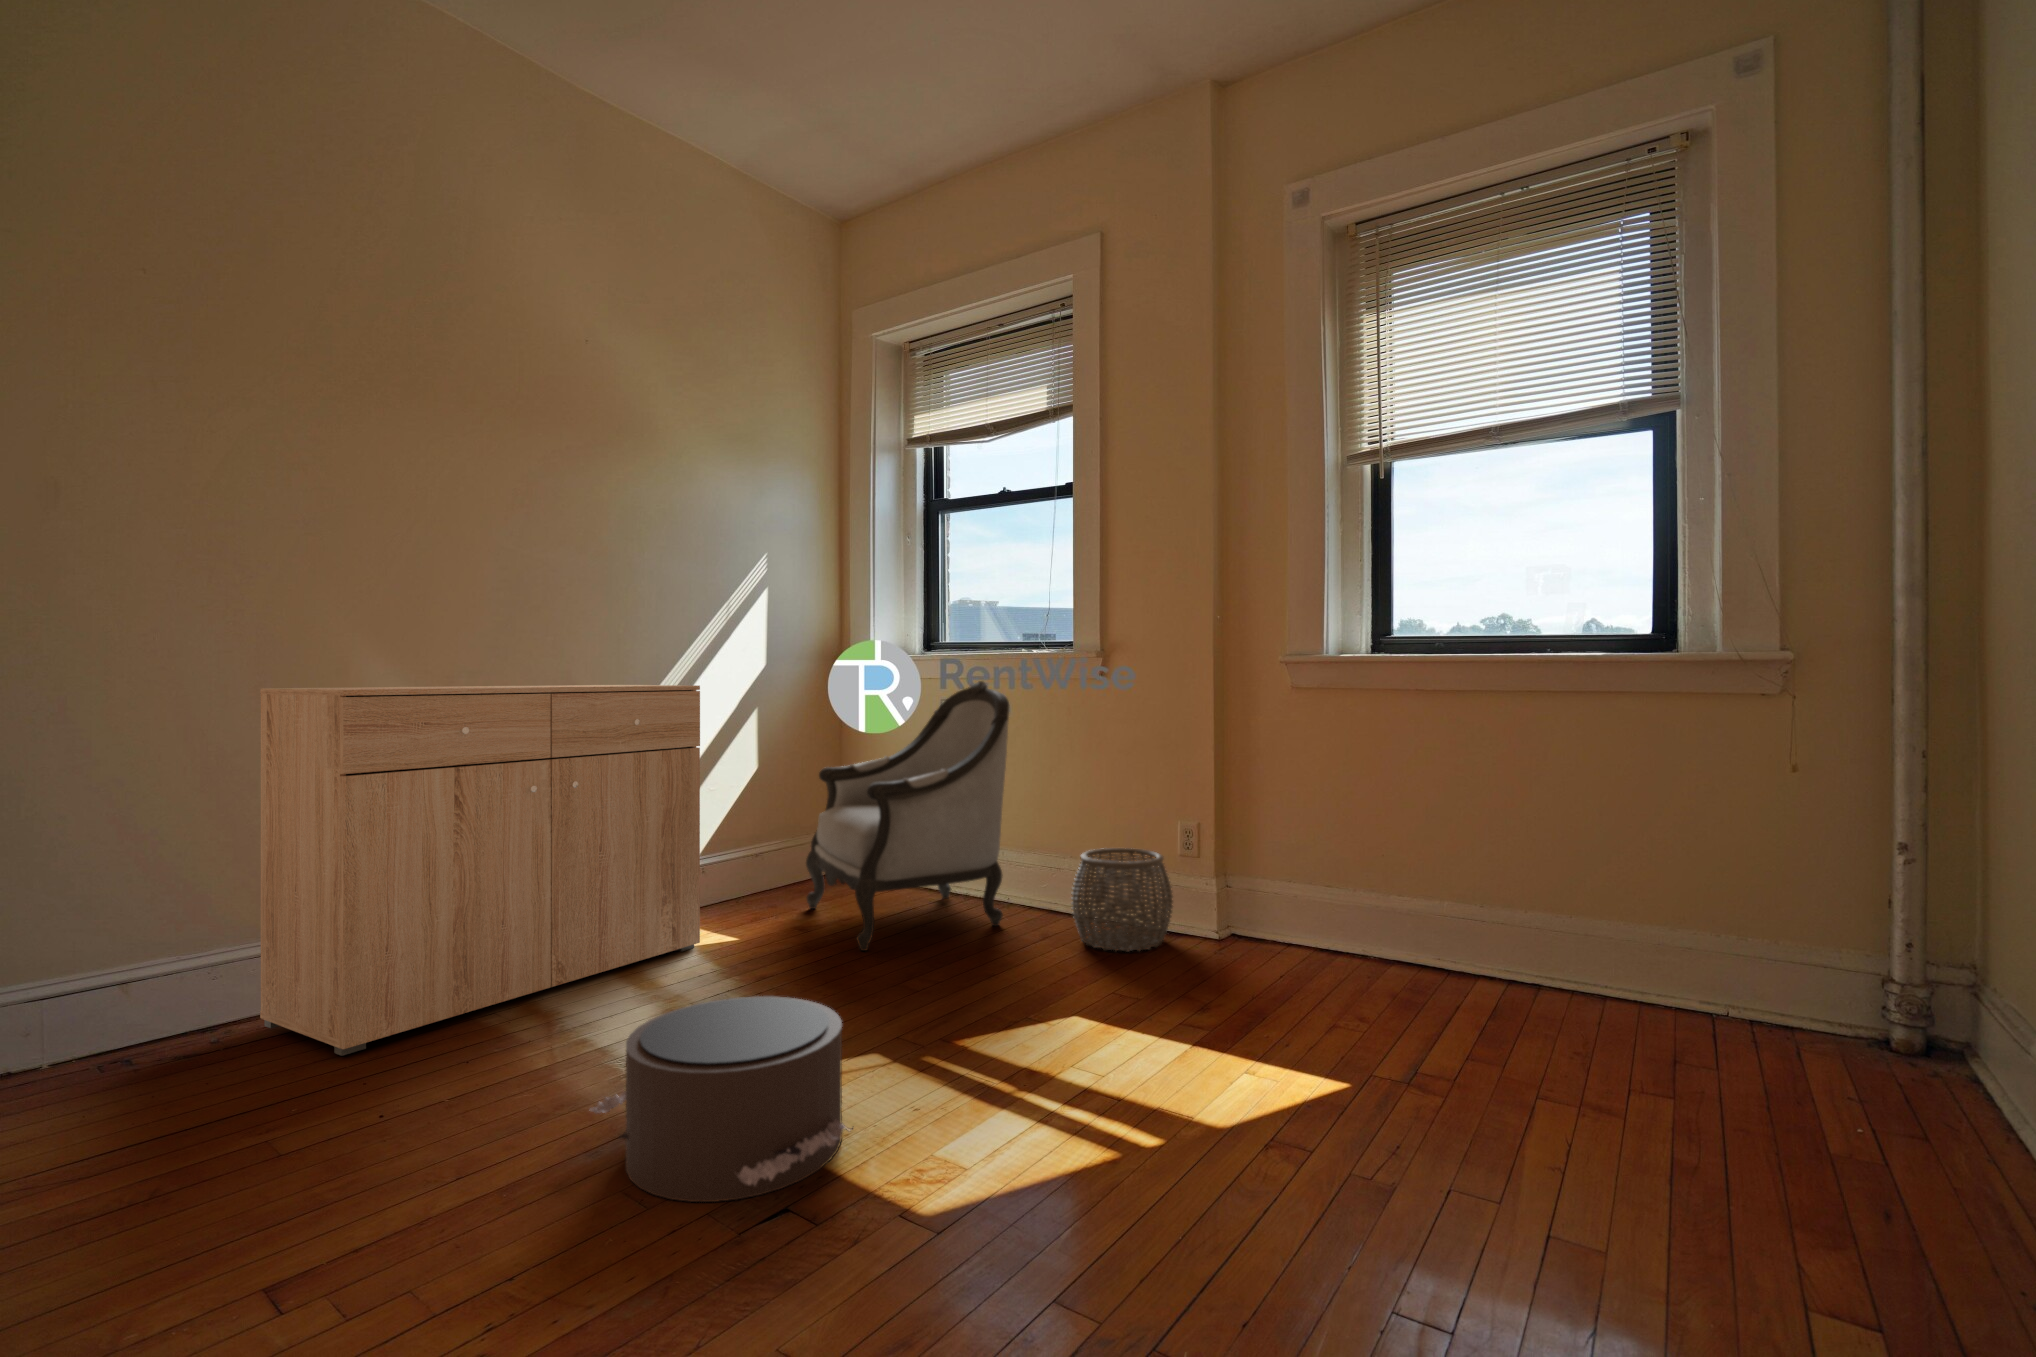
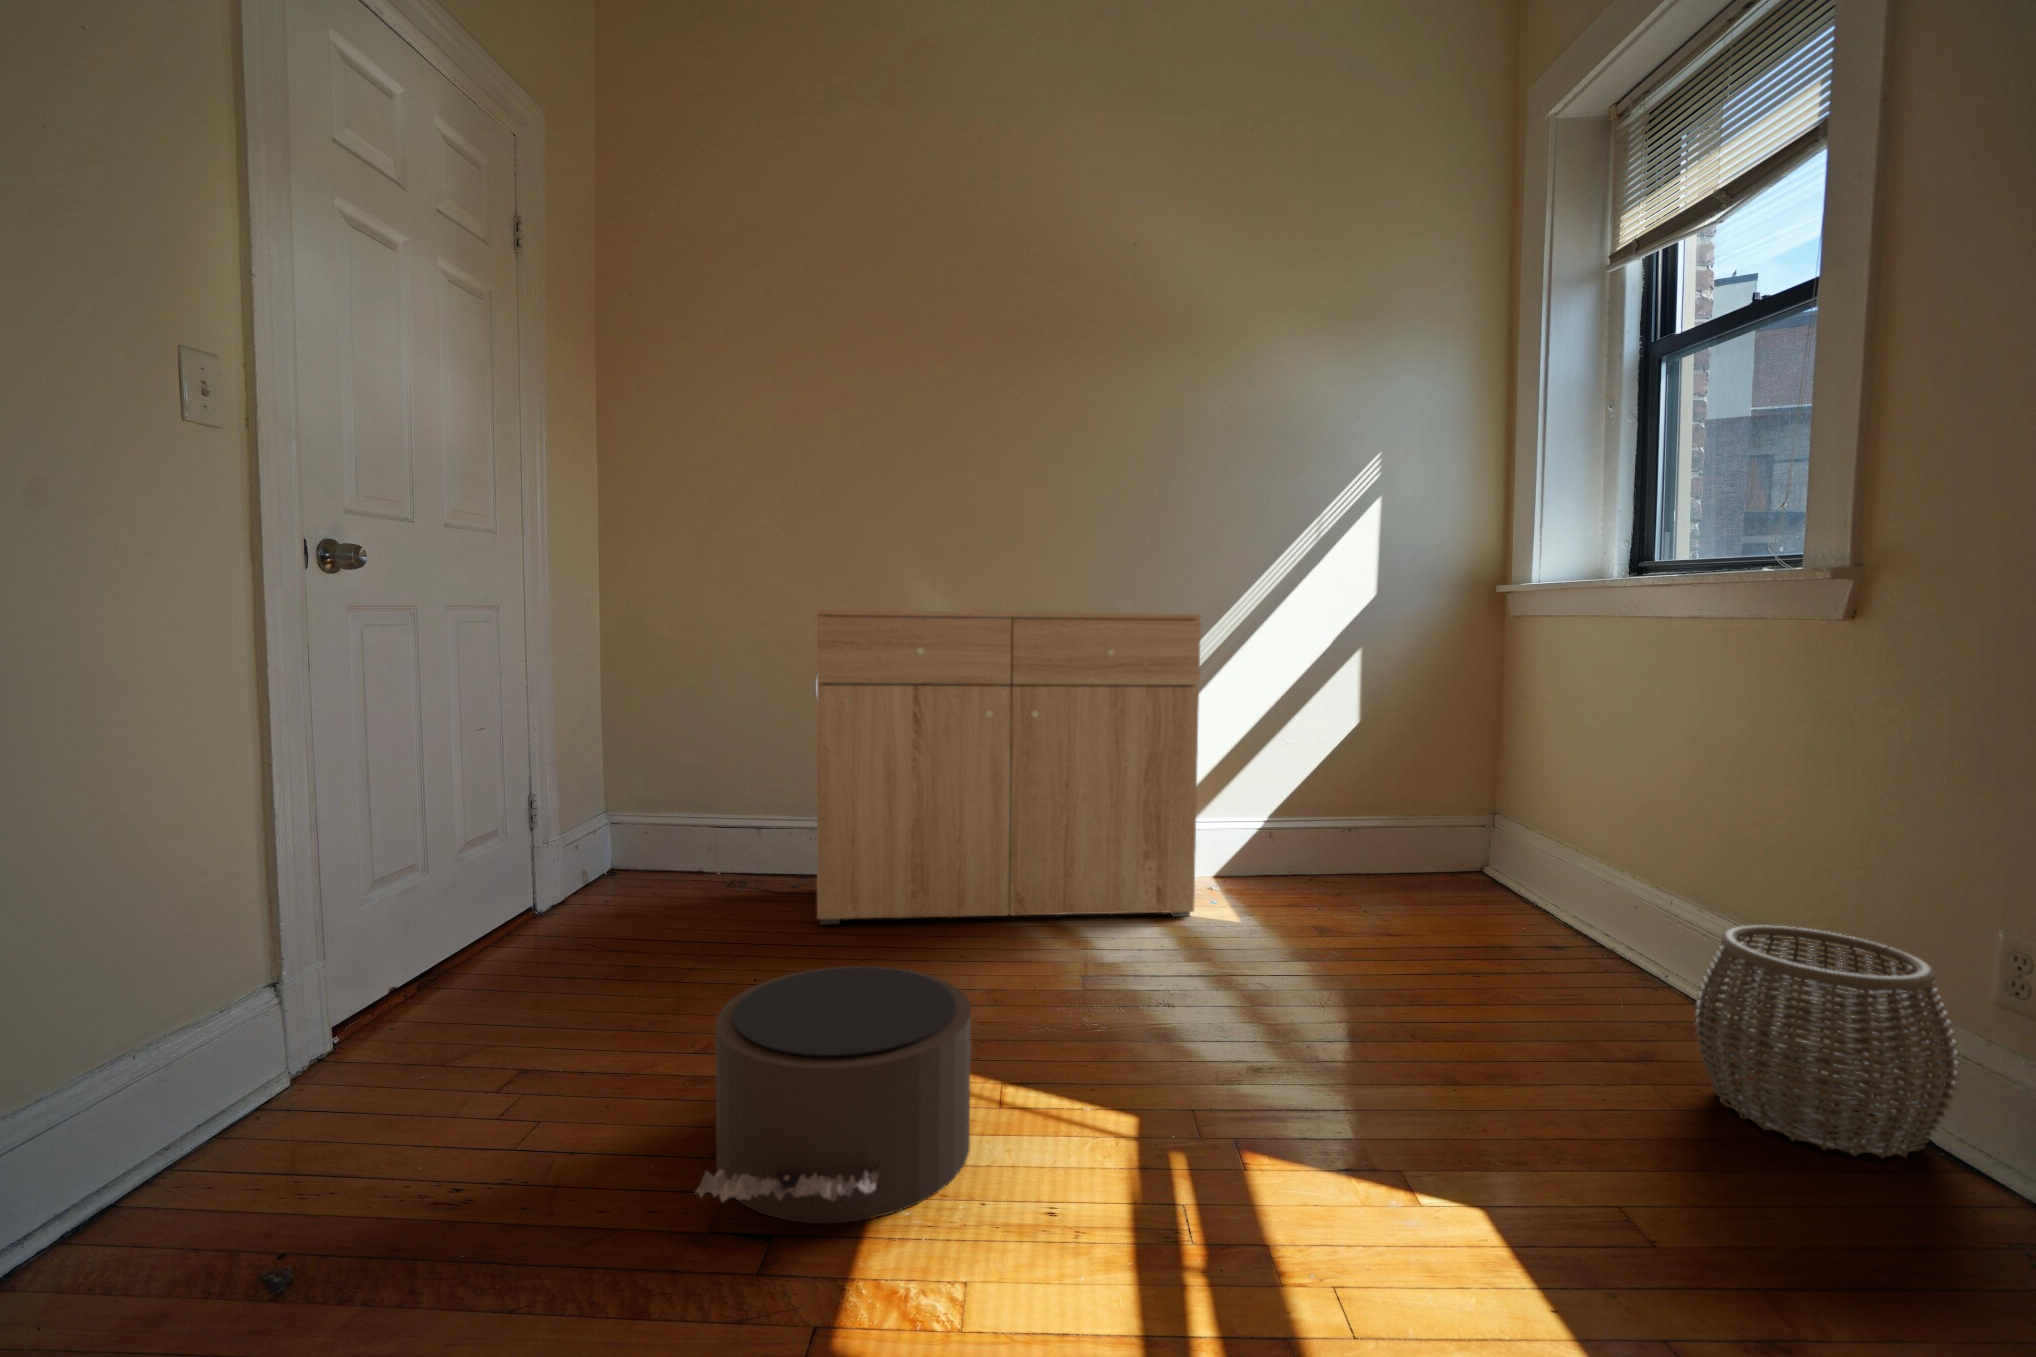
armchair: present [806,681,1009,951] -> none [1341,611,1653,1009]

